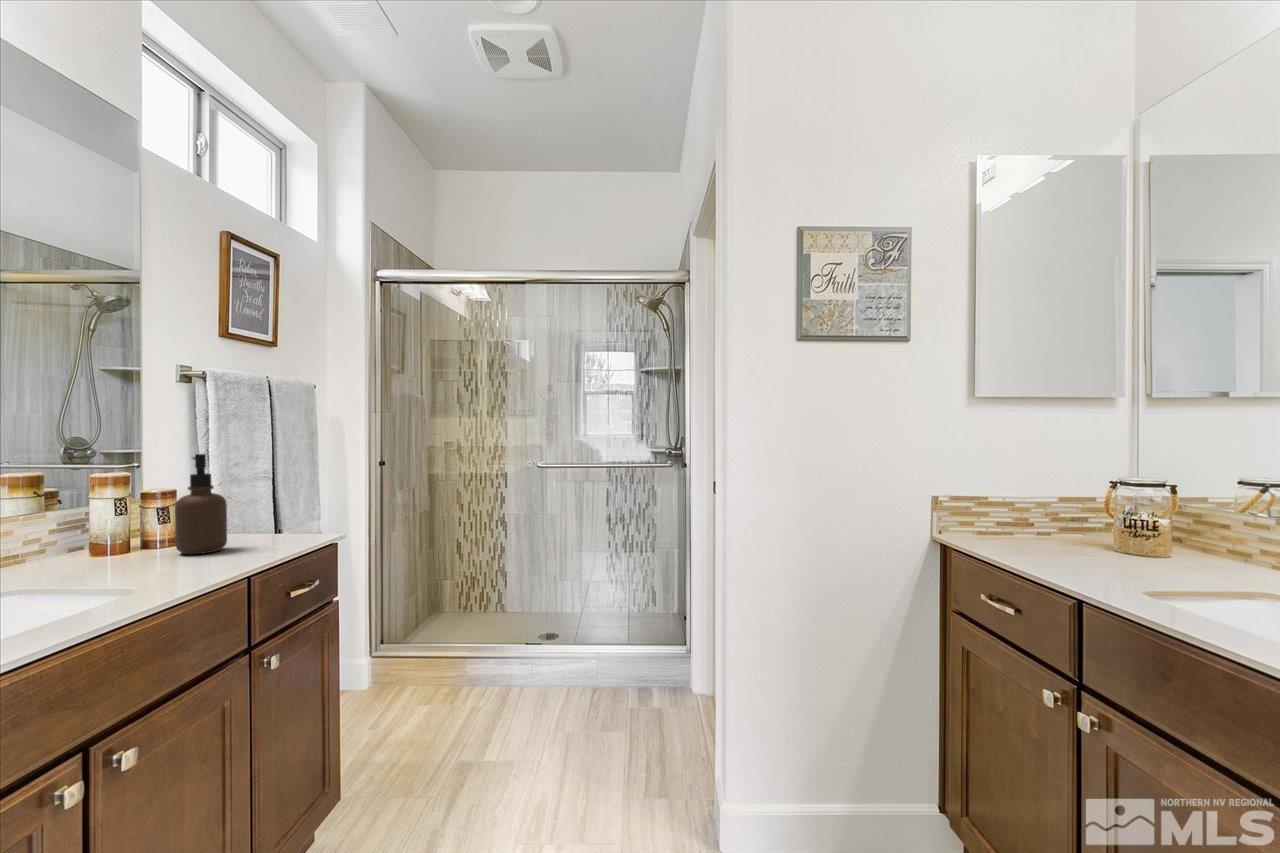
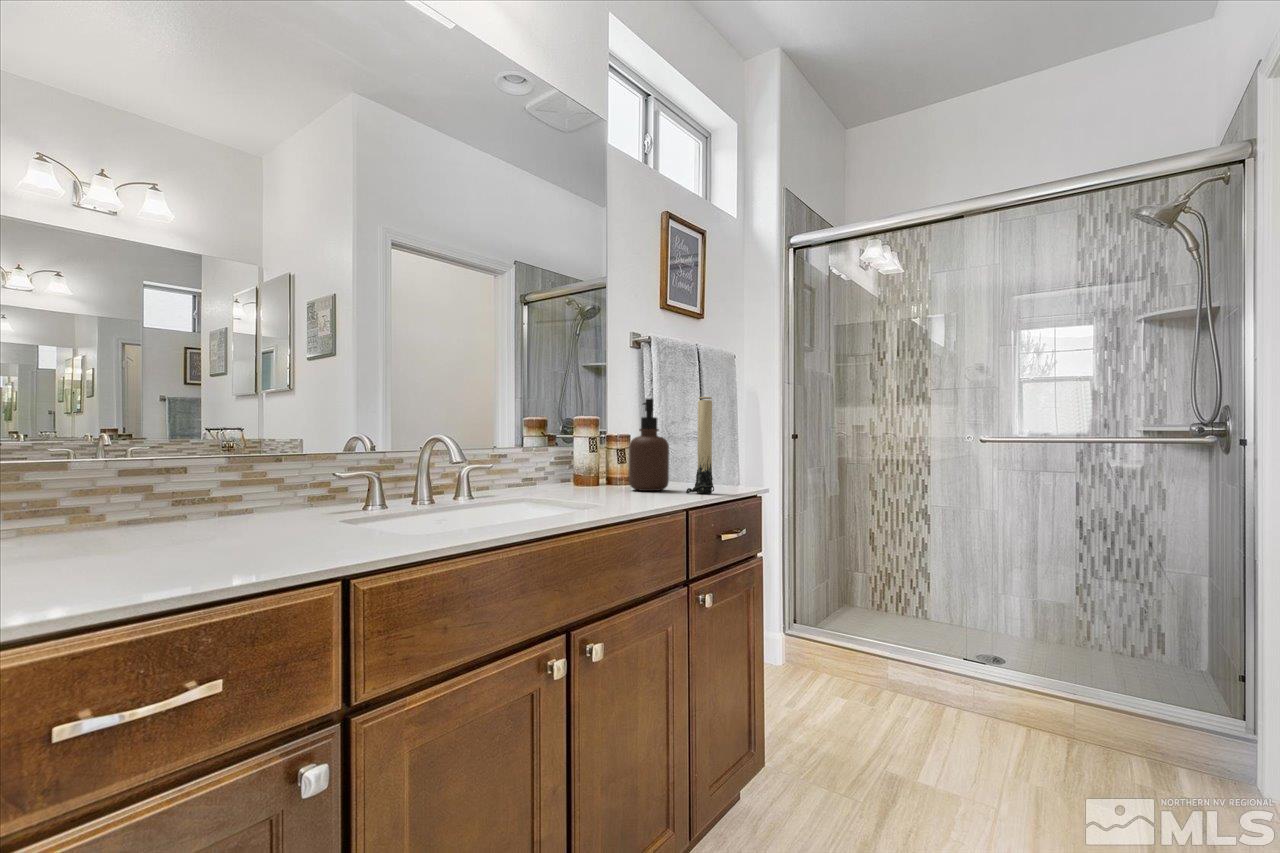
candle: none [247,453,281,553] -> present [686,397,714,494]

